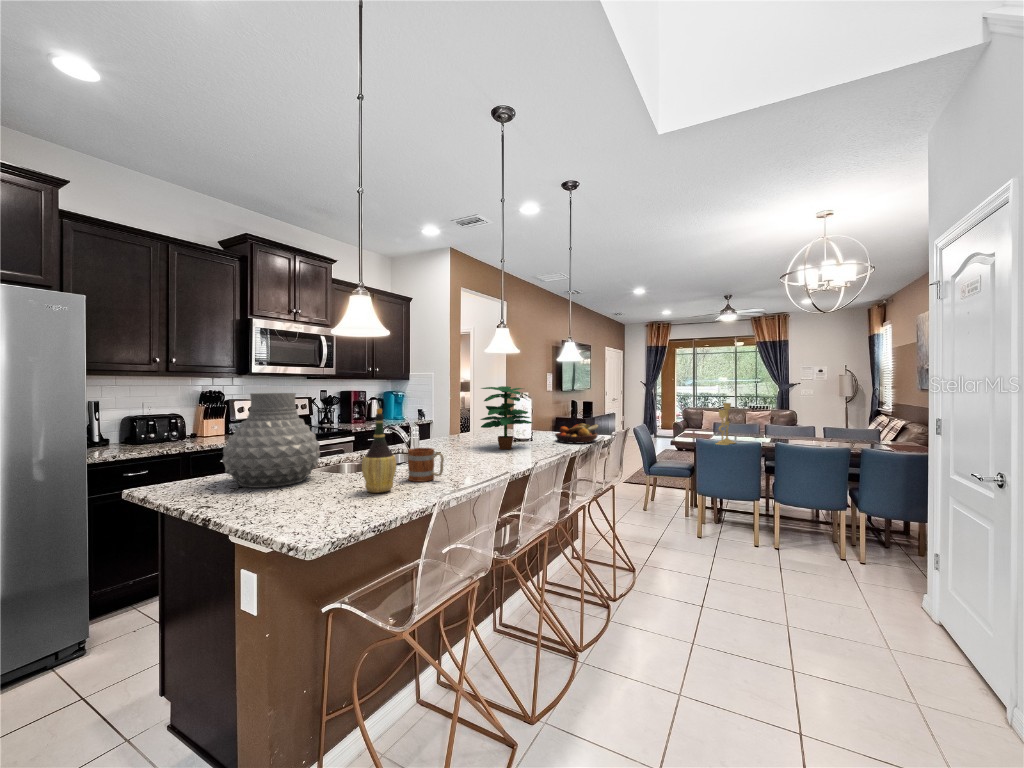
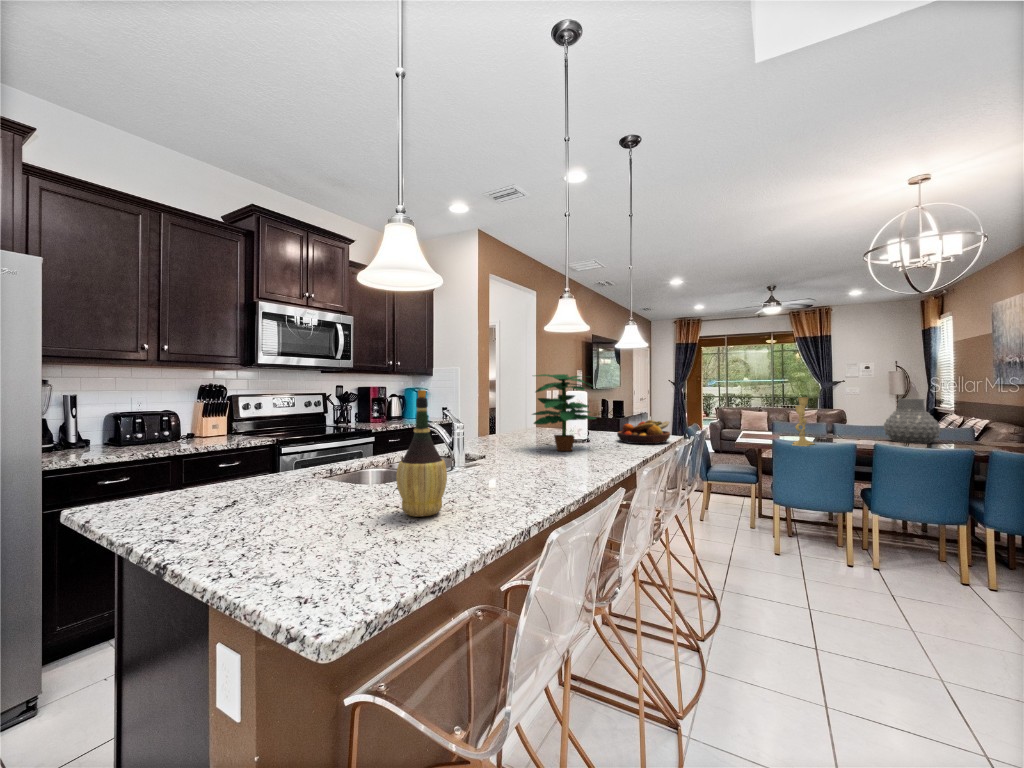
vase: present [222,393,320,488] -> present [884,399,941,444]
mug: present [408,448,444,482] -> none [459,449,510,497]

